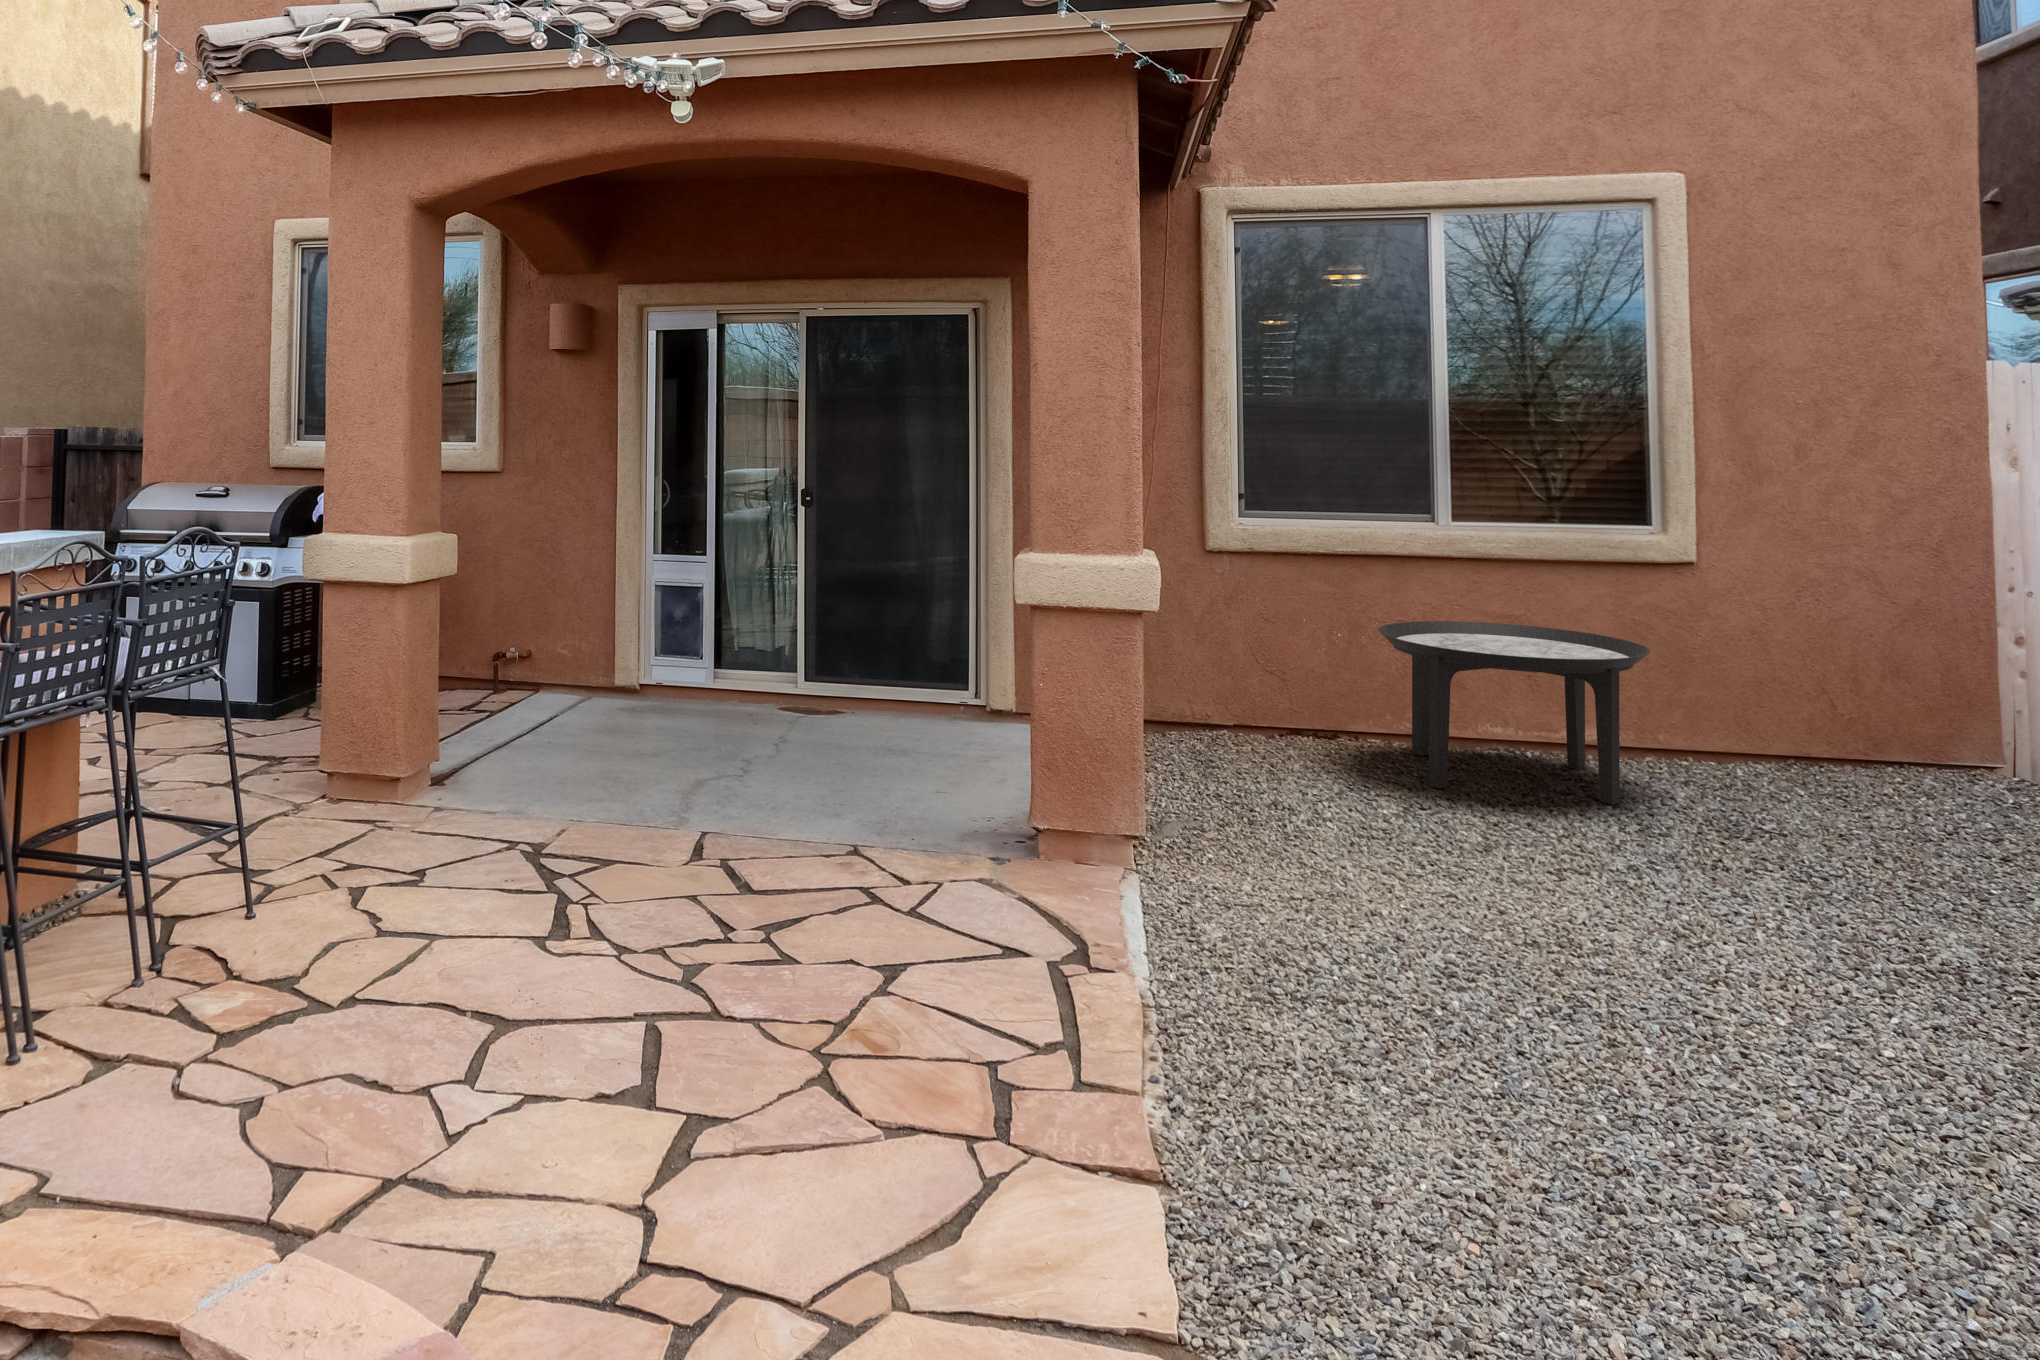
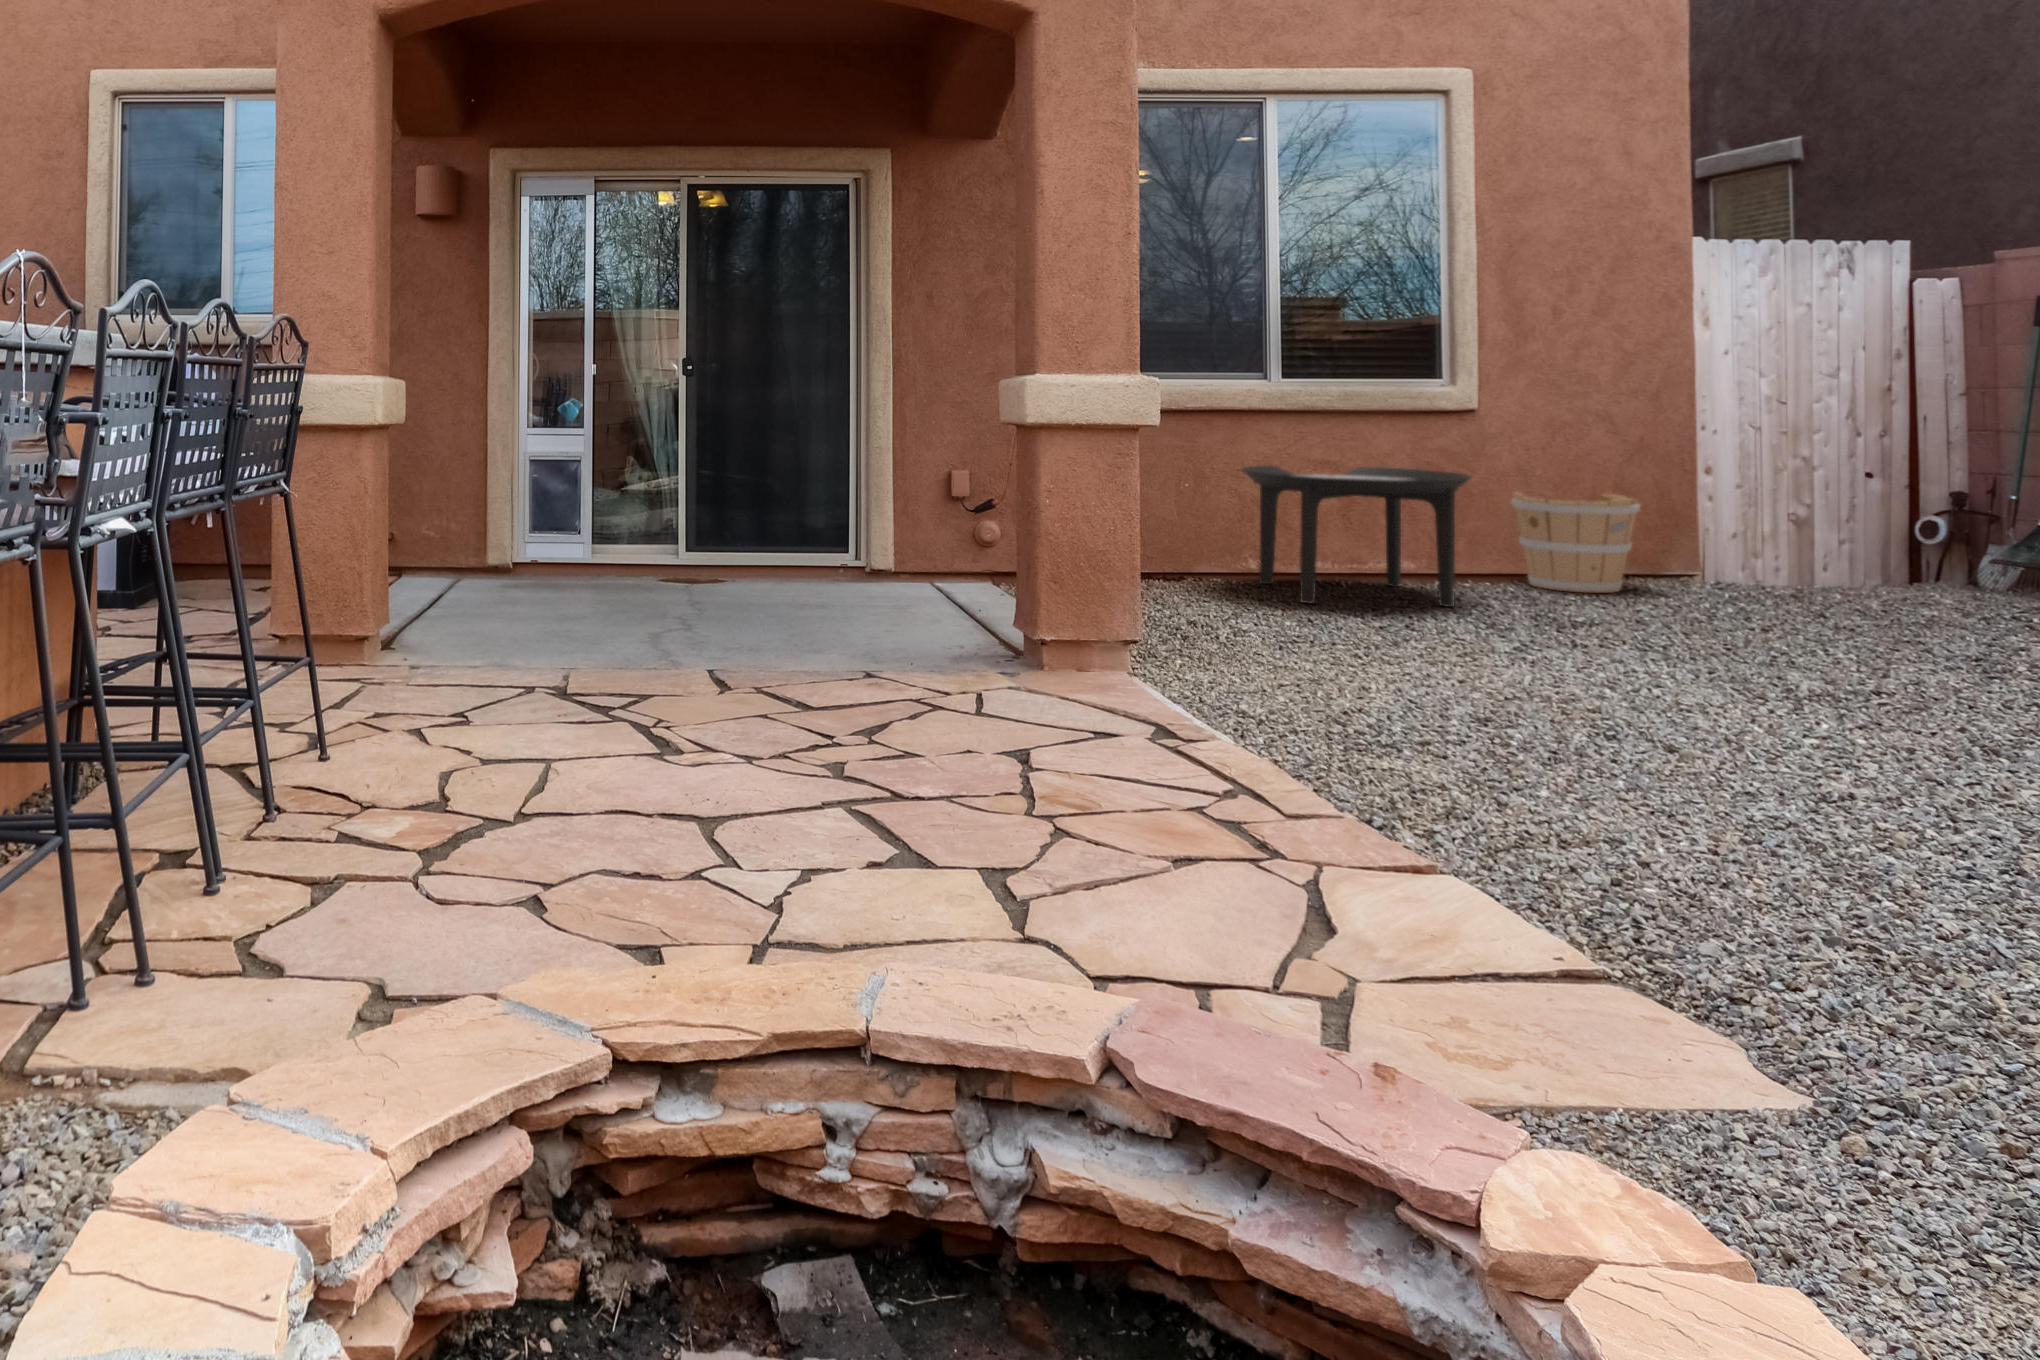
wooden bucket: none [1735,666,1900,796] -> present [1511,493,1640,593]

